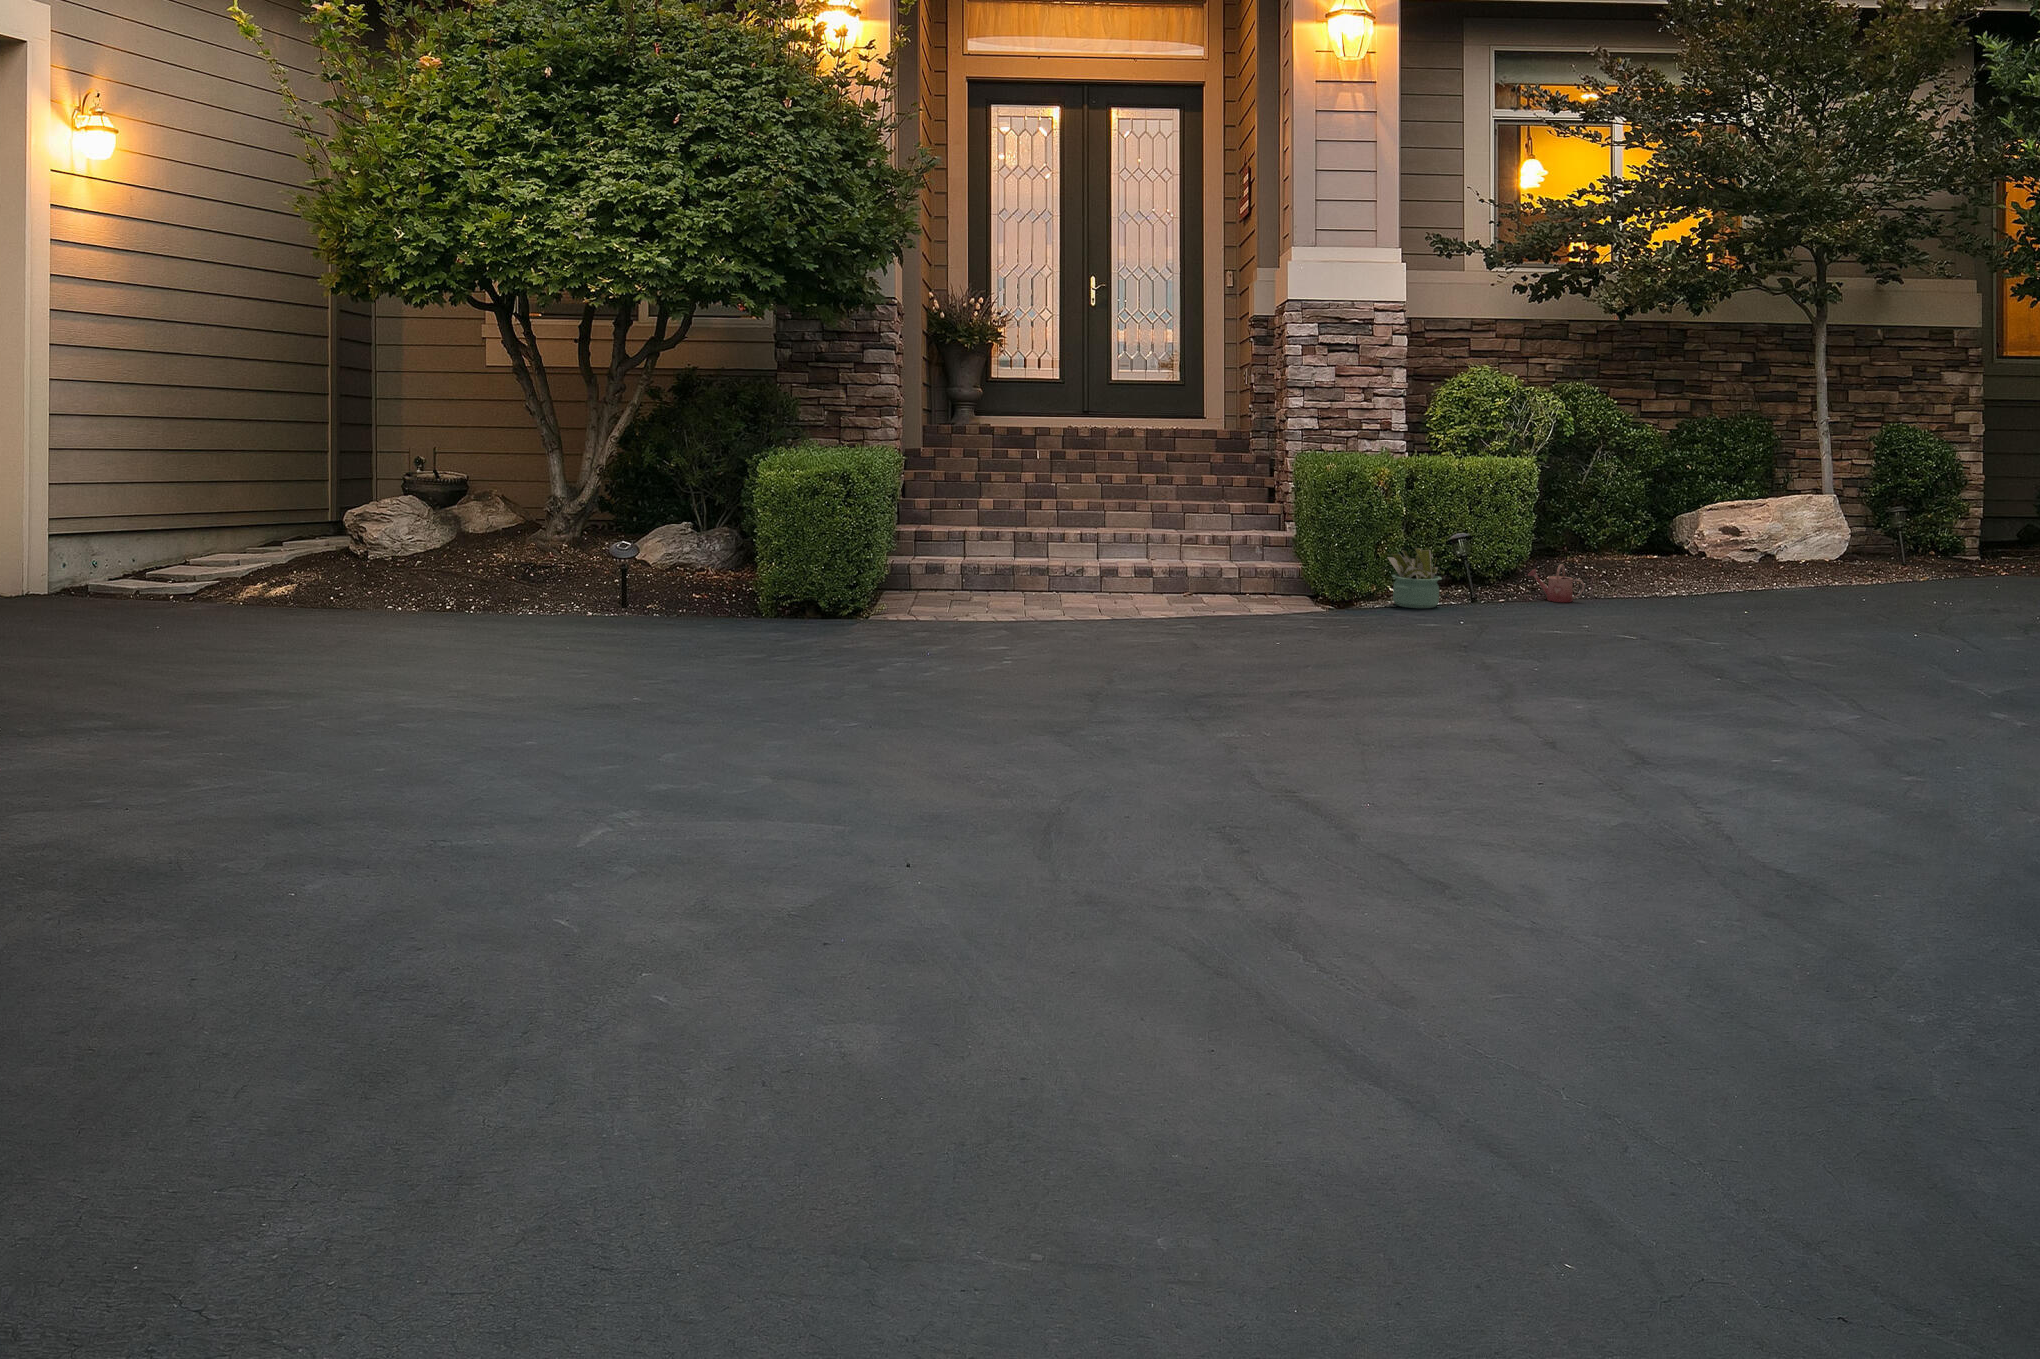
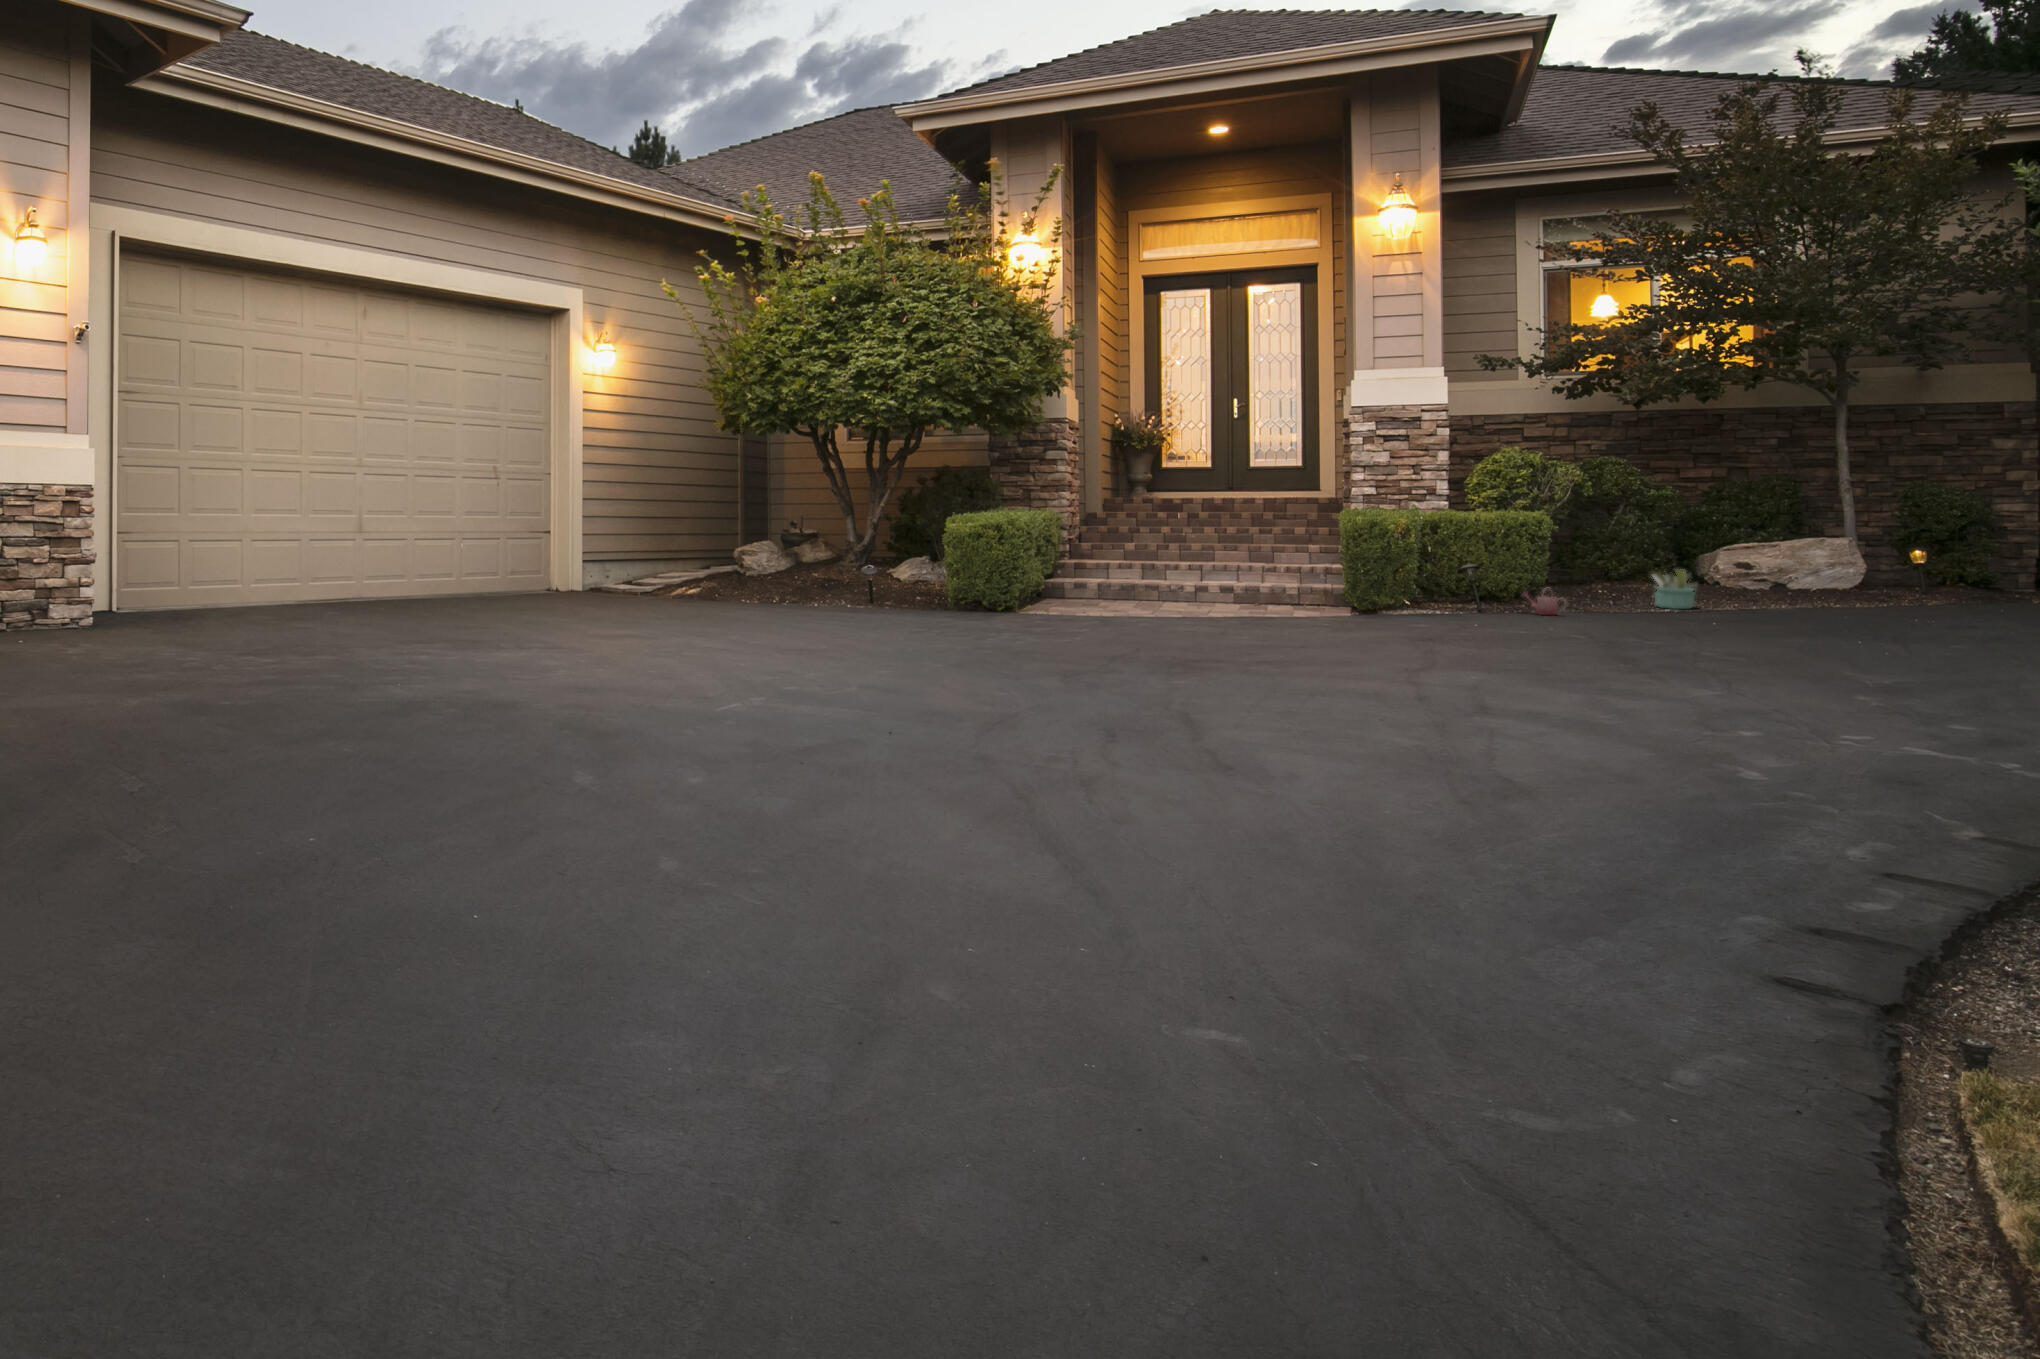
decorative plant: present [1387,548,1442,608] -> present [1653,569,1697,609]

